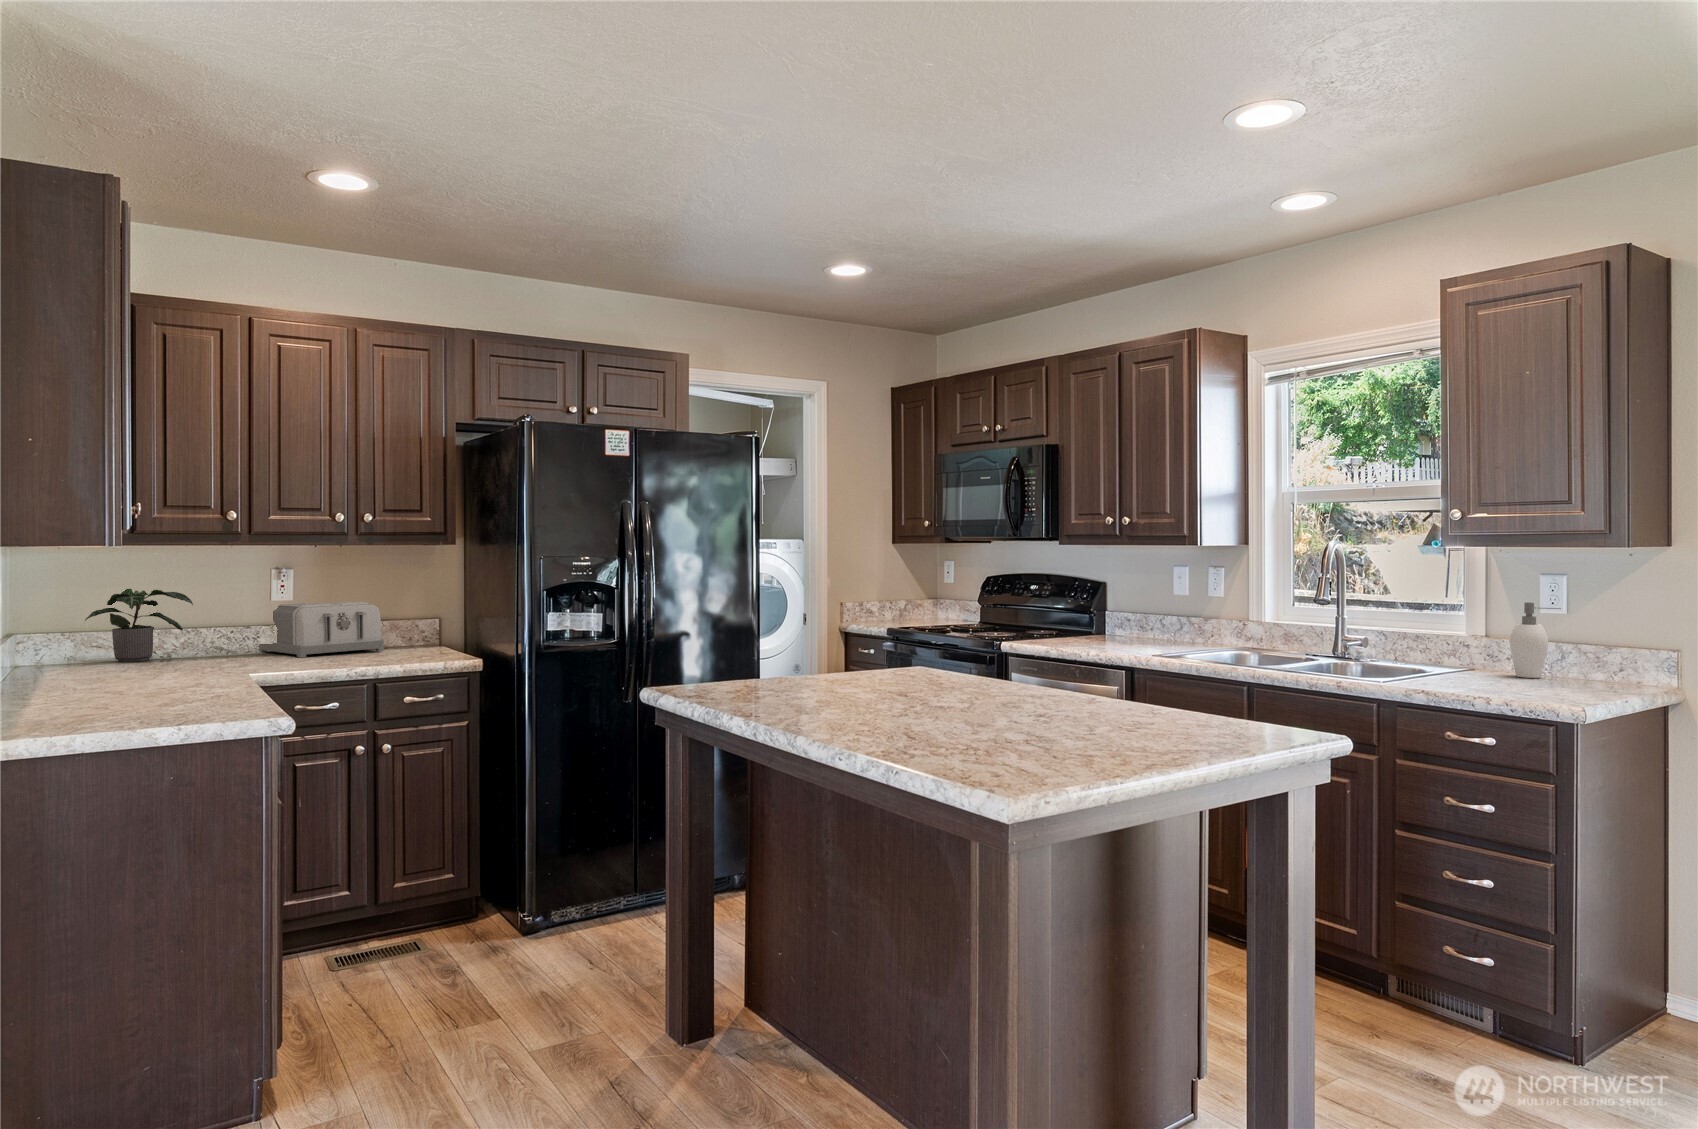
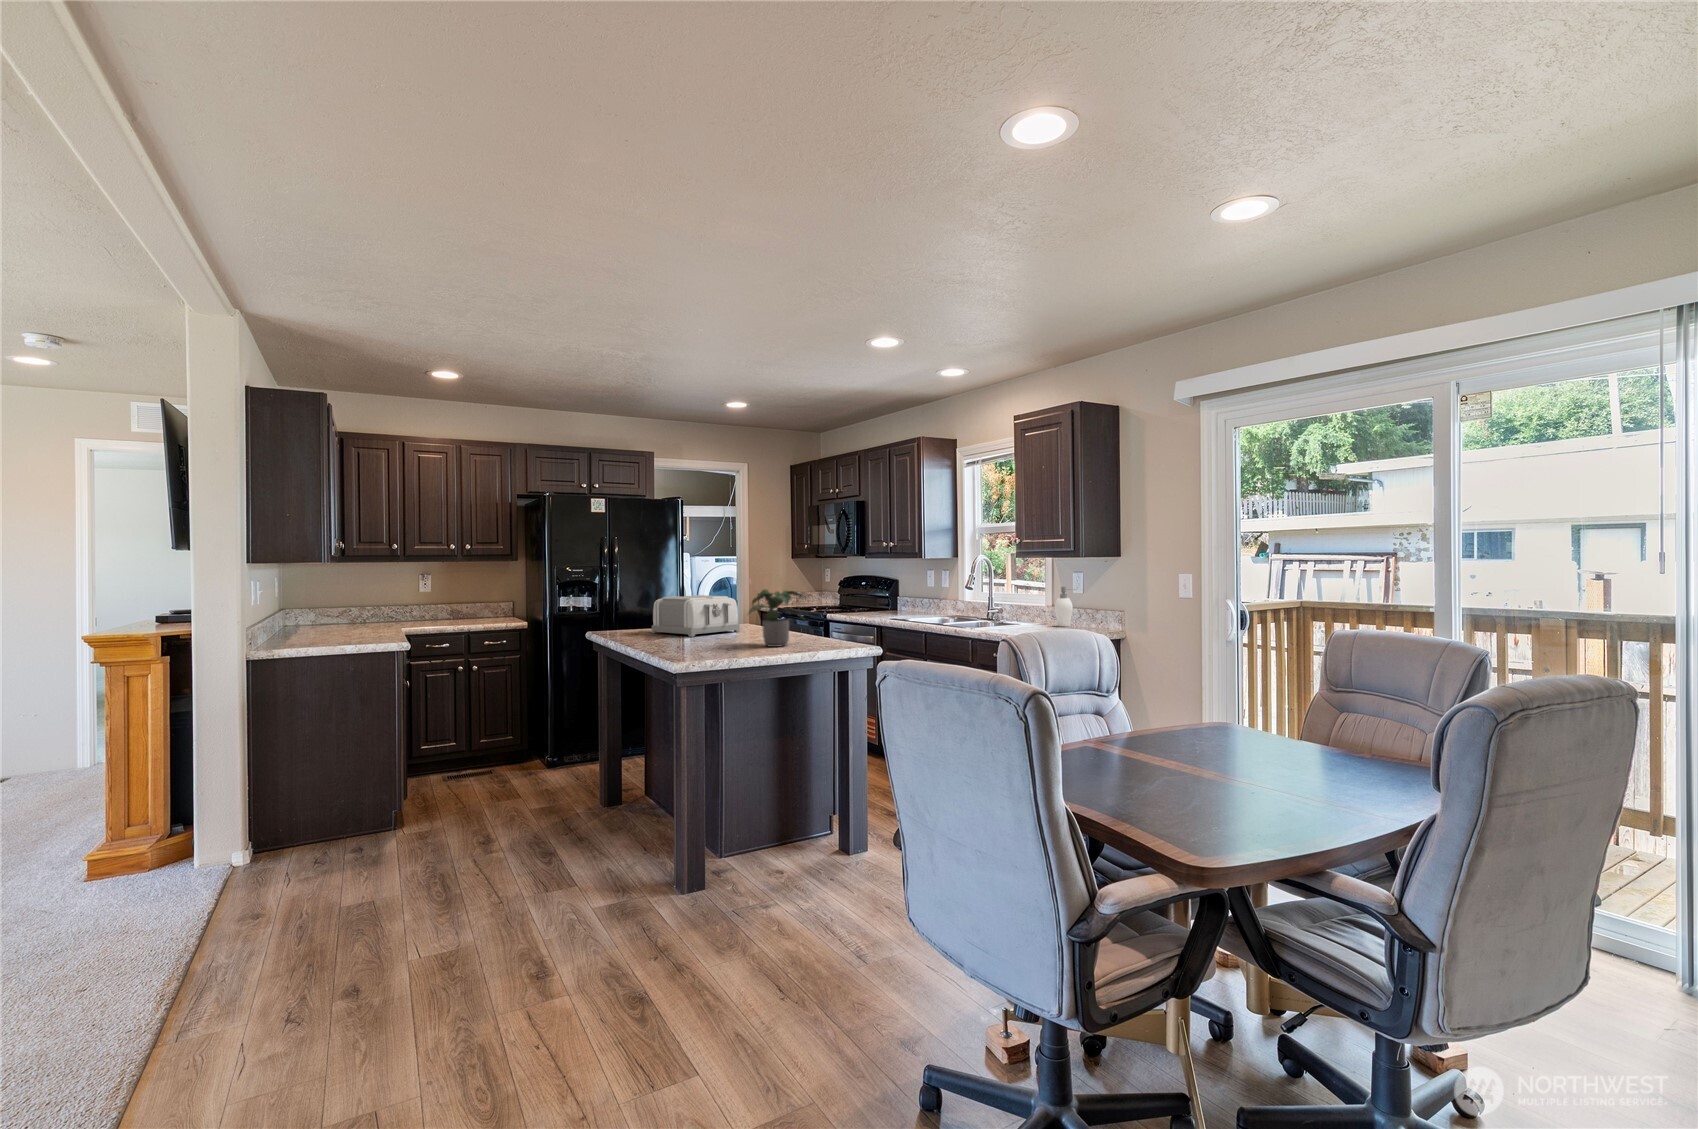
potted plant: present [85,589,193,662] -> present [749,590,805,647]
toaster: present [259,601,384,658] -> present [652,595,739,637]

